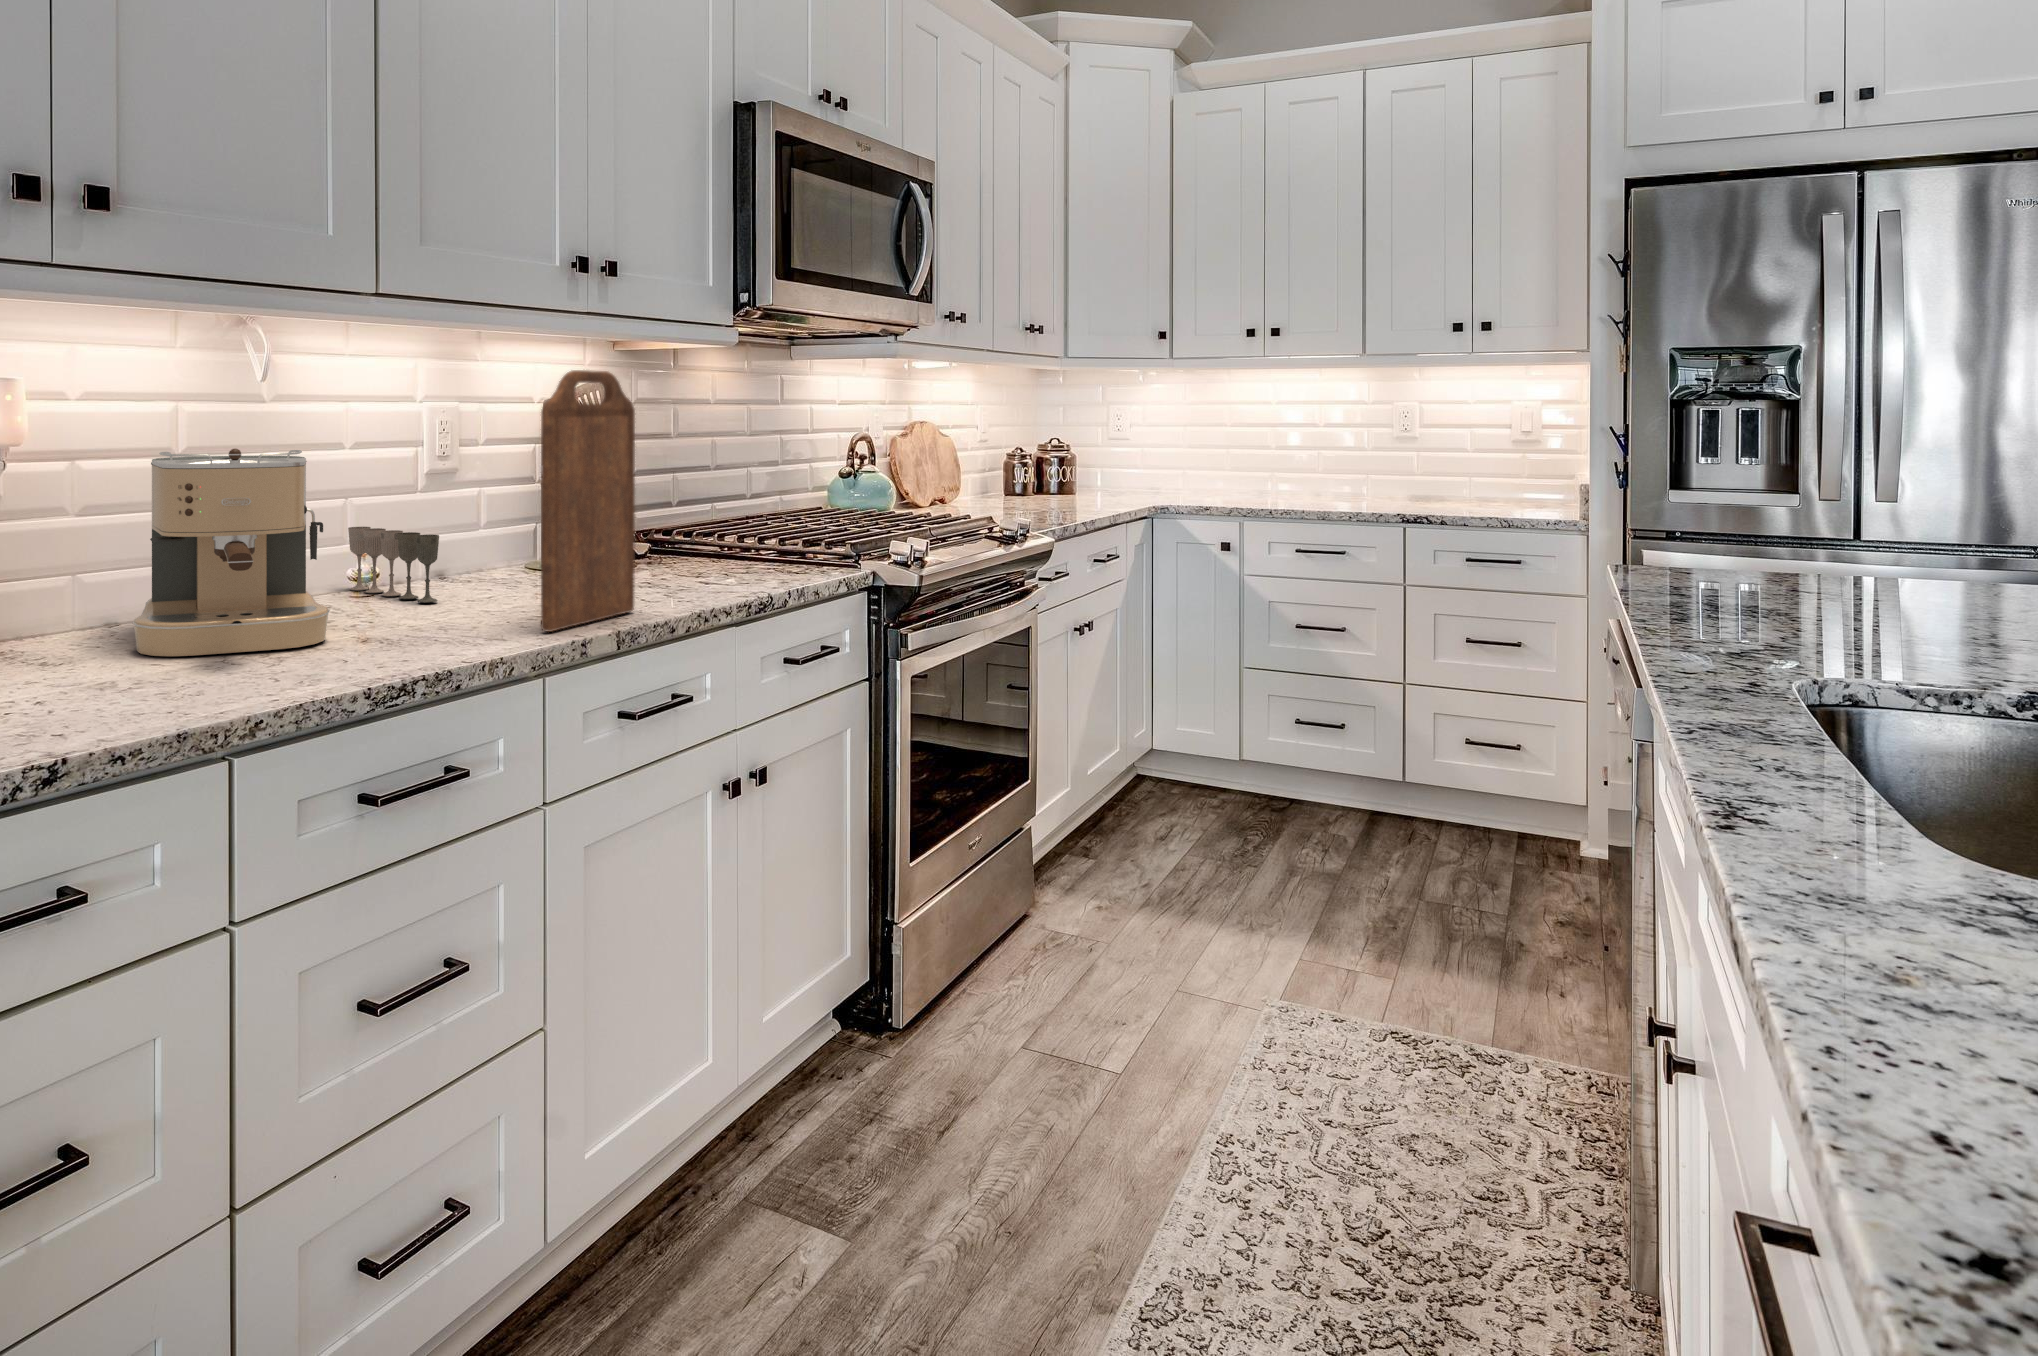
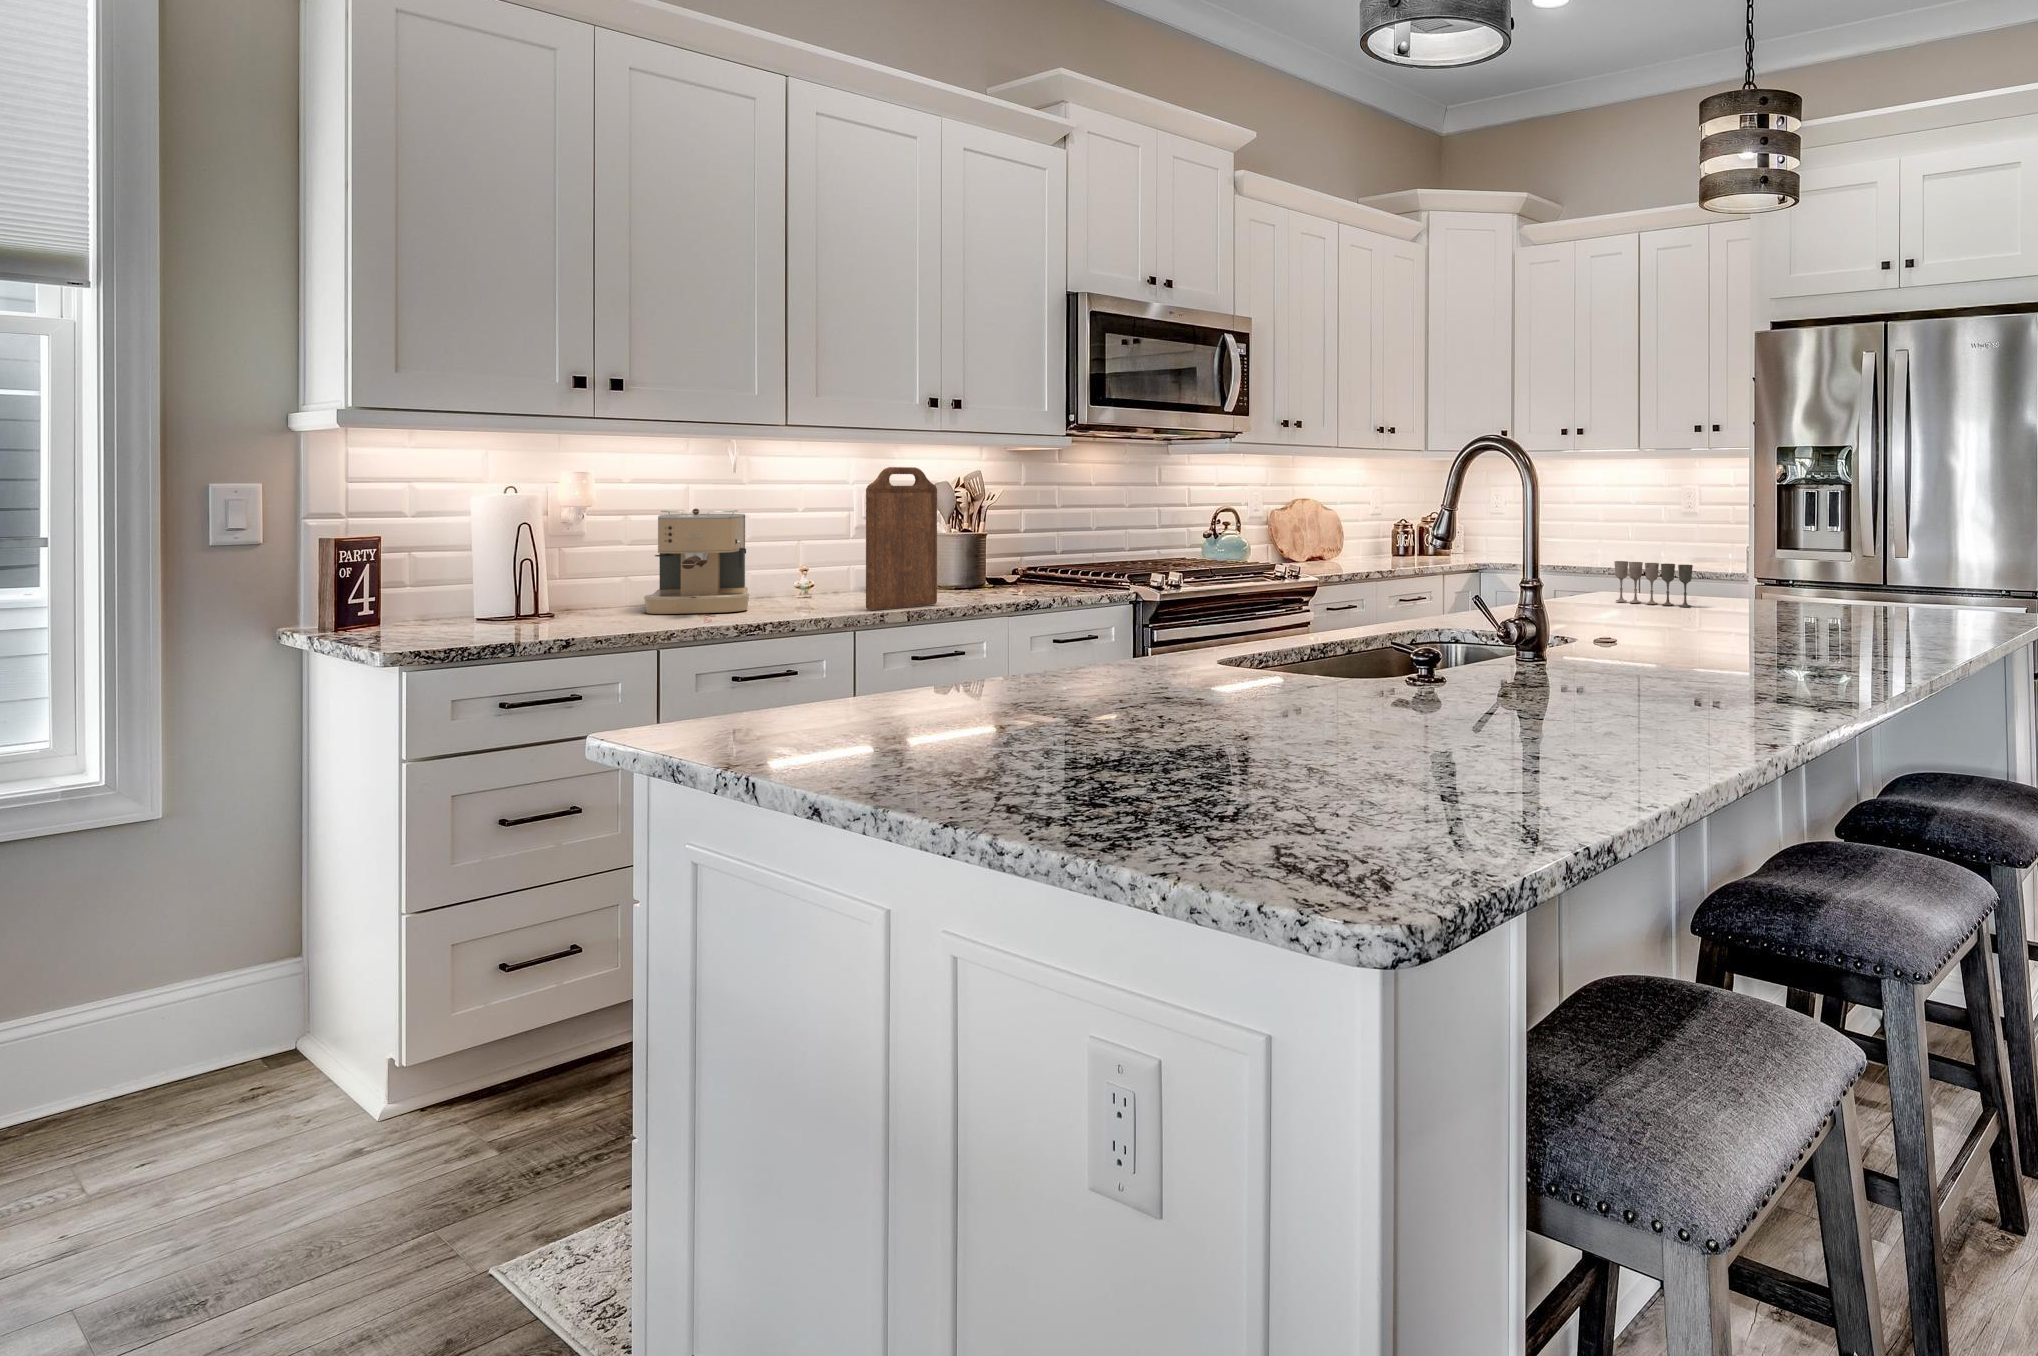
wine glass: present [348,527,439,603] -> present [1614,561,1693,607]

